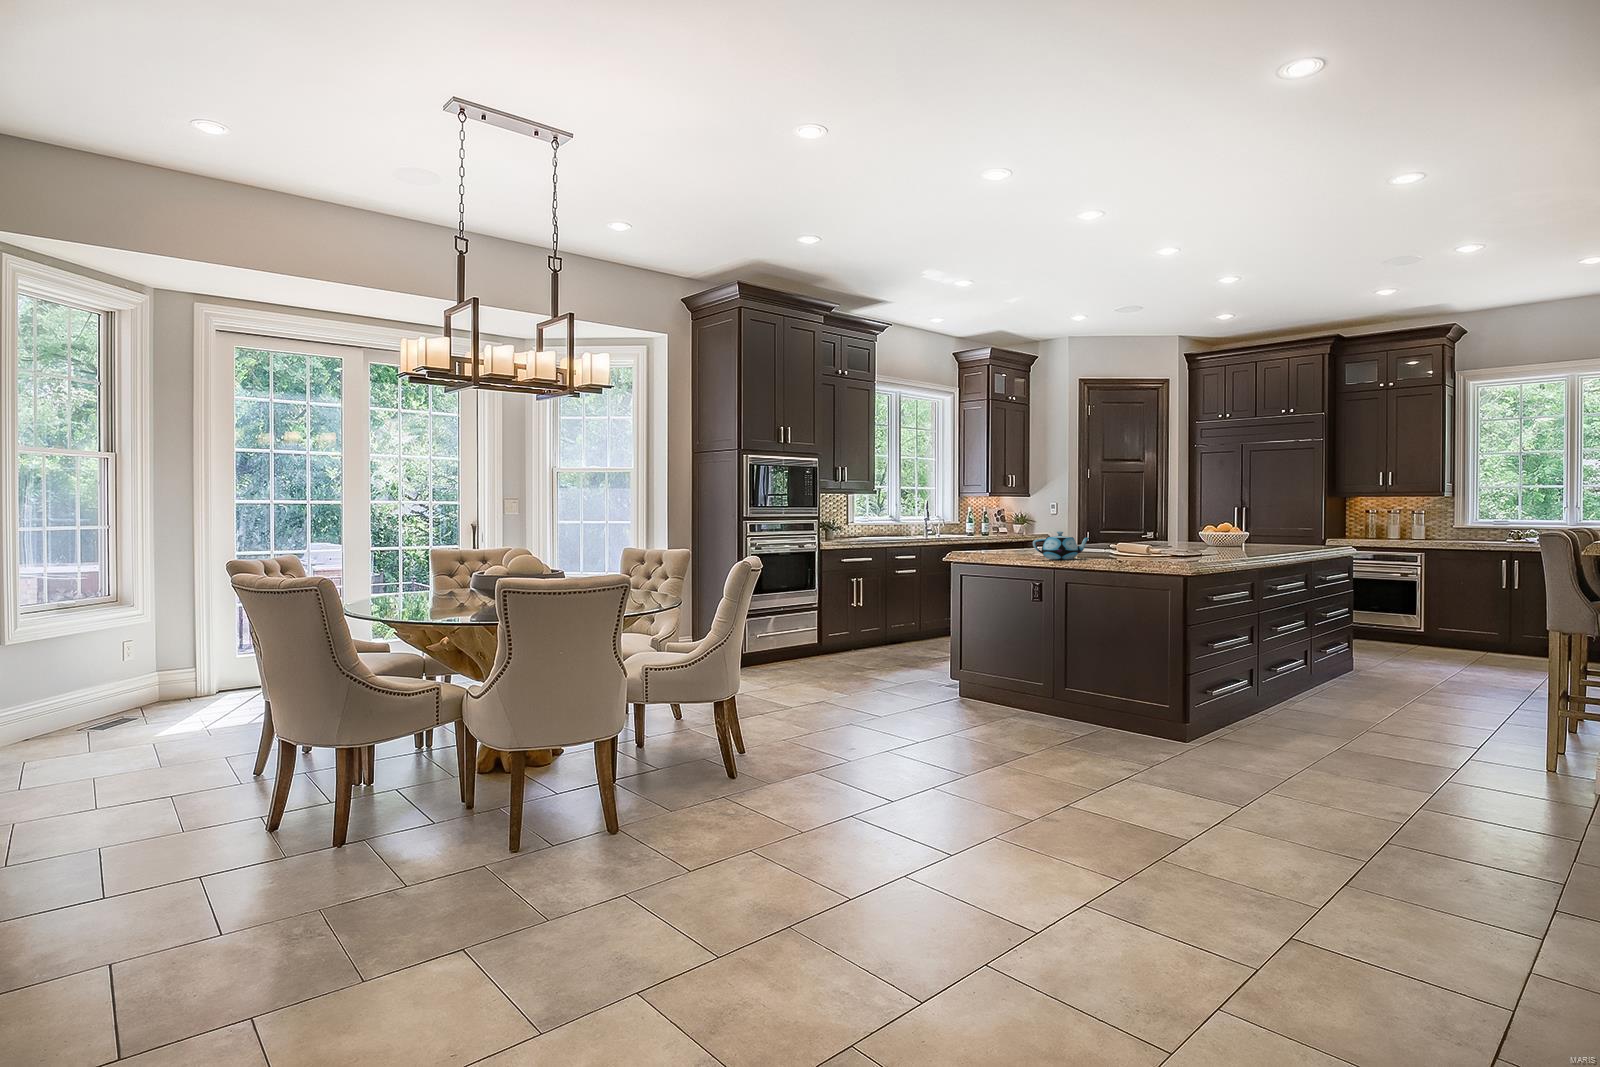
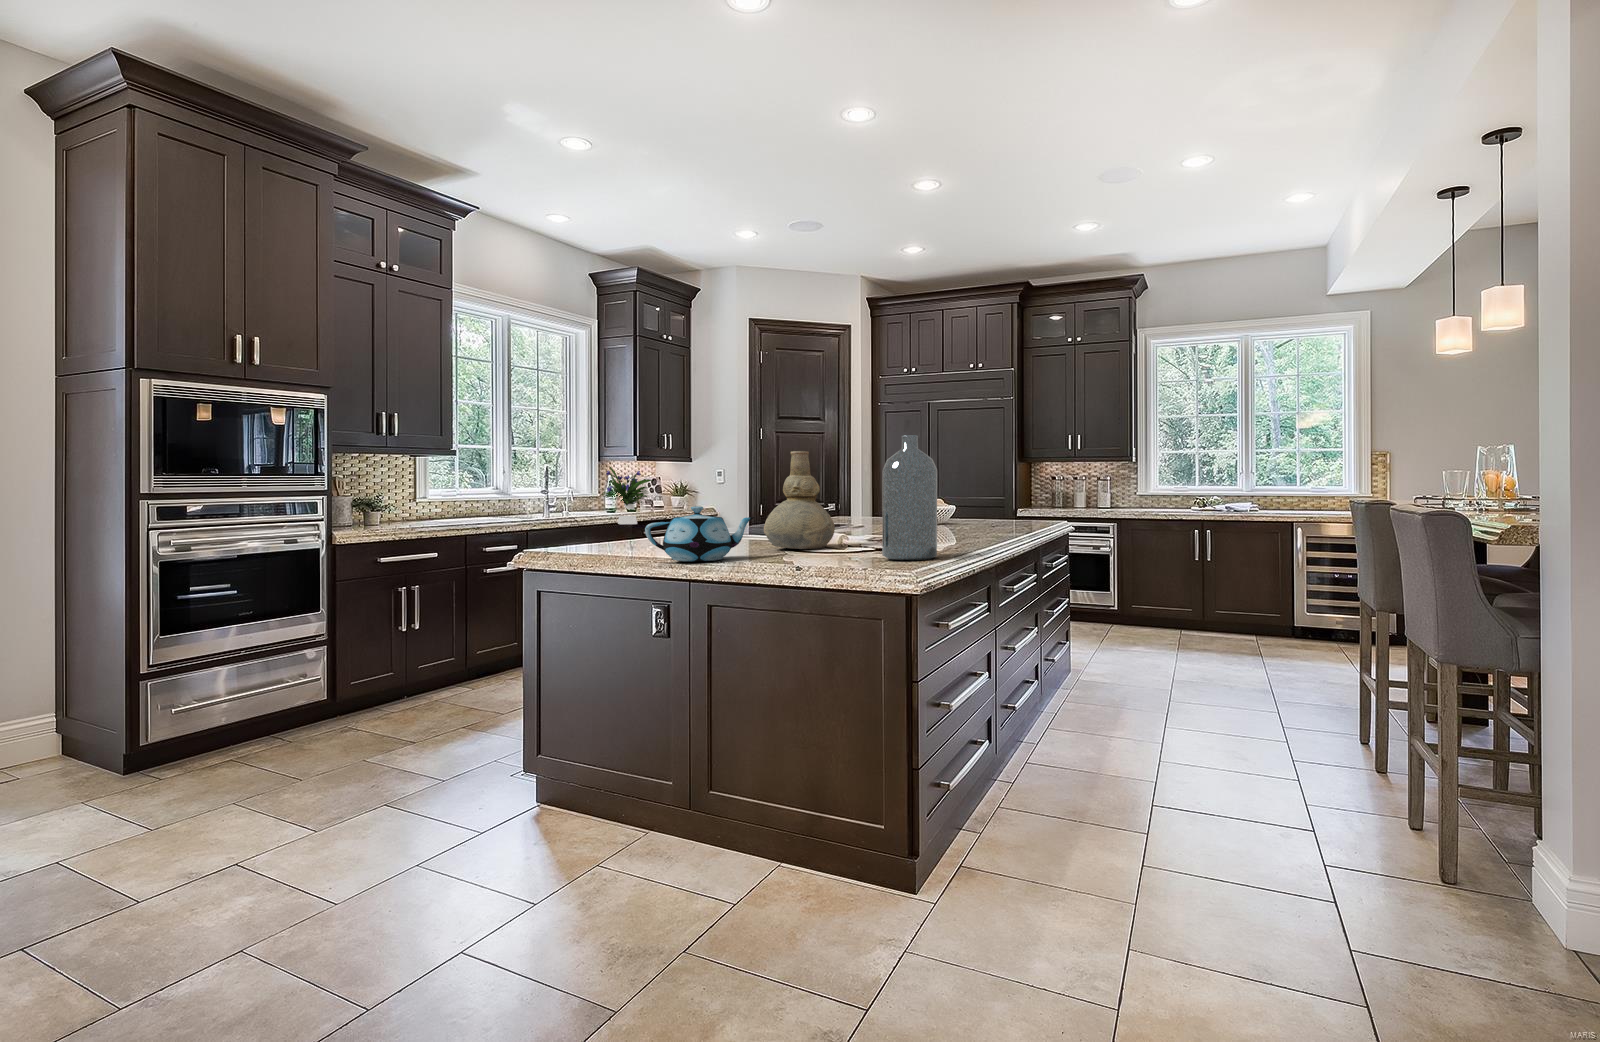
bottle: none [1159,498,1190,560] -> present [882,435,937,560]
flower arrangement: none [960,501,1002,544] -> present [600,467,653,524]
vase: none [1095,502,1138,556] -> present [764,451,835,549]

